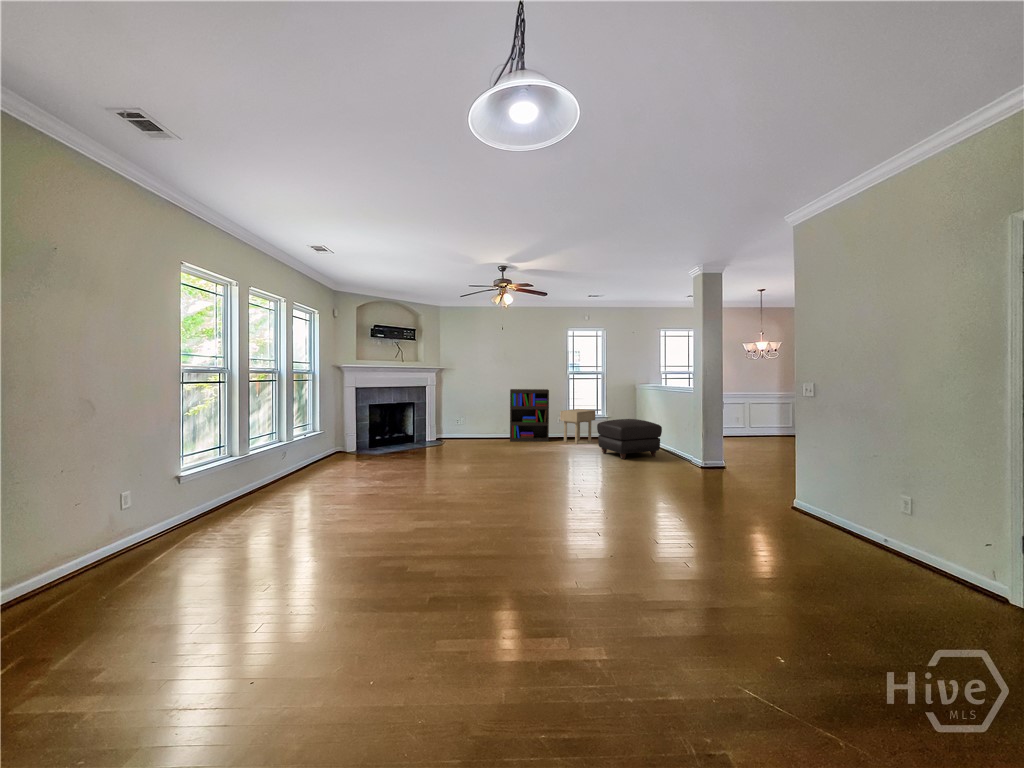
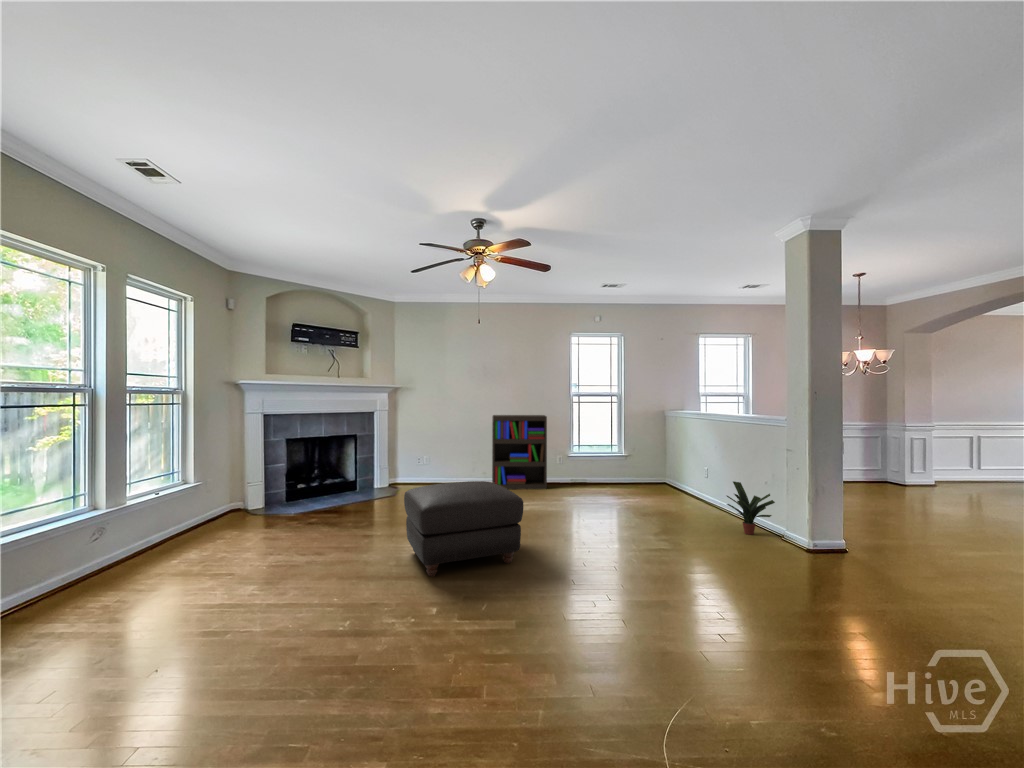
side table: present [560,409,595,444] -> none [563,442,612,493]
ottoman: present [597,419,662,459] -> present [404,481,523,576]
potted plant: none [664,433,694,466] -> present [727,481,775,535]

